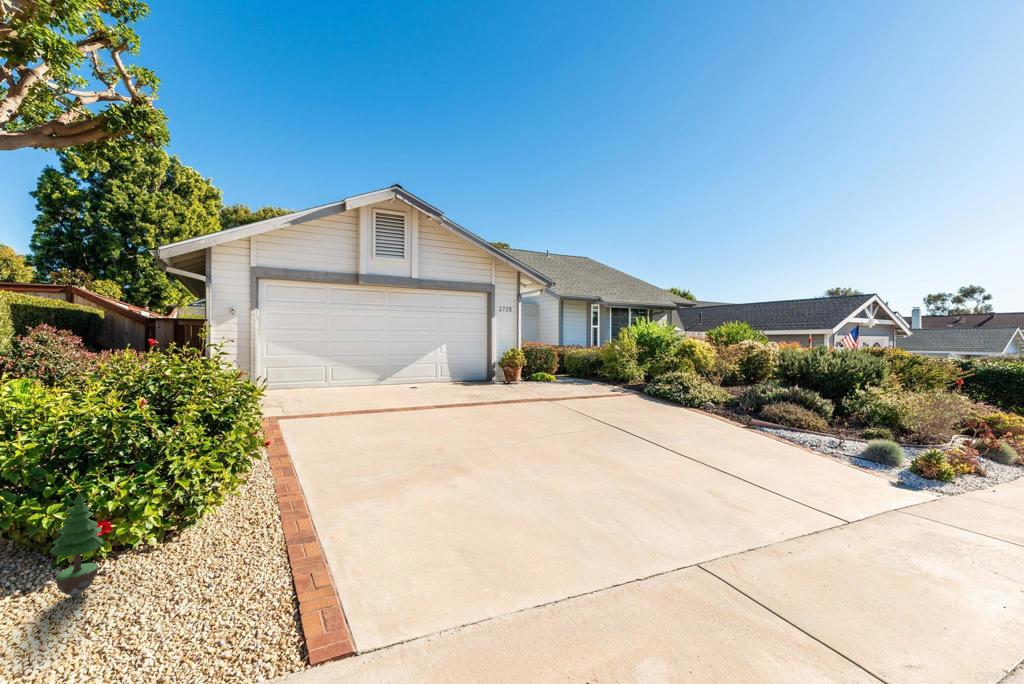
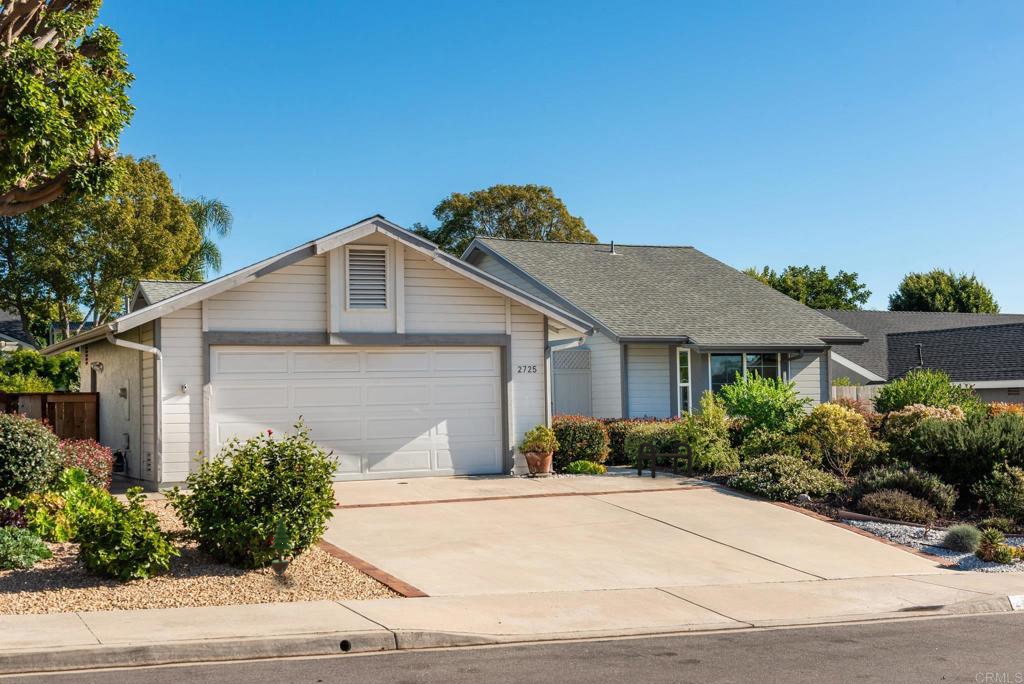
bench: none [580,361,618,386] -> present [638,442,692,478]

